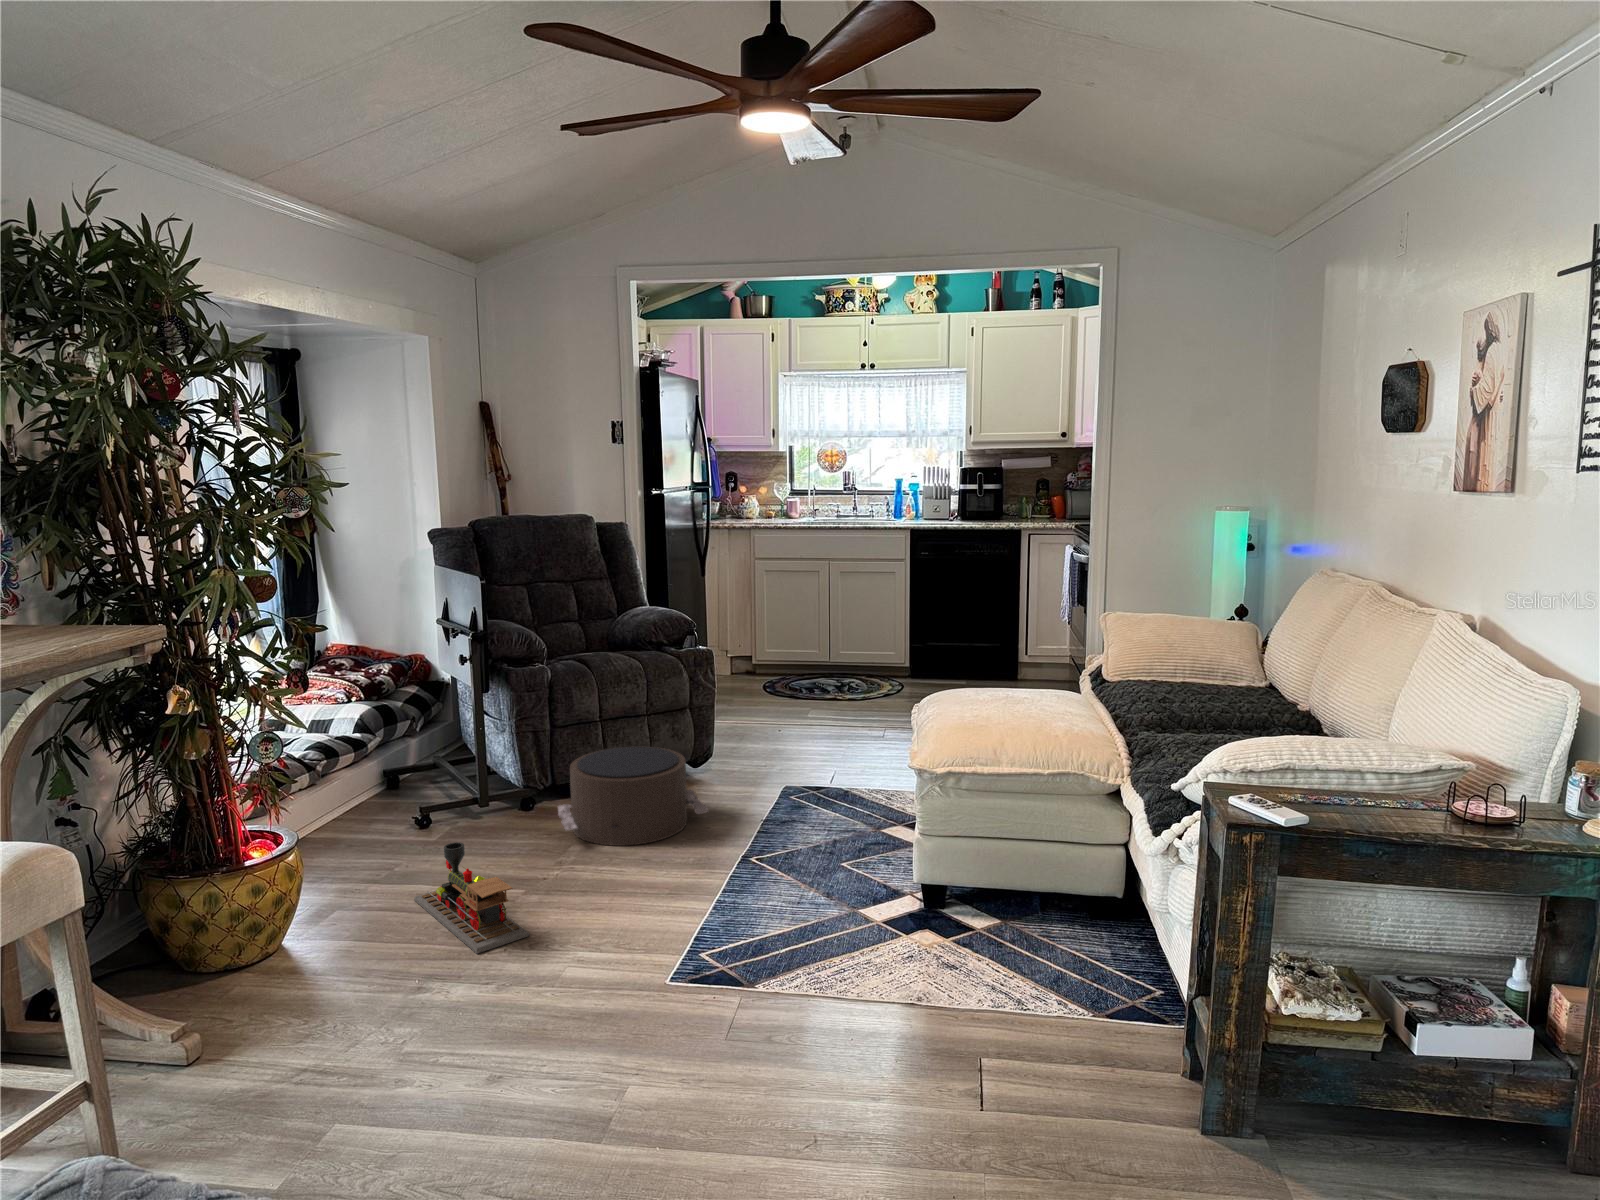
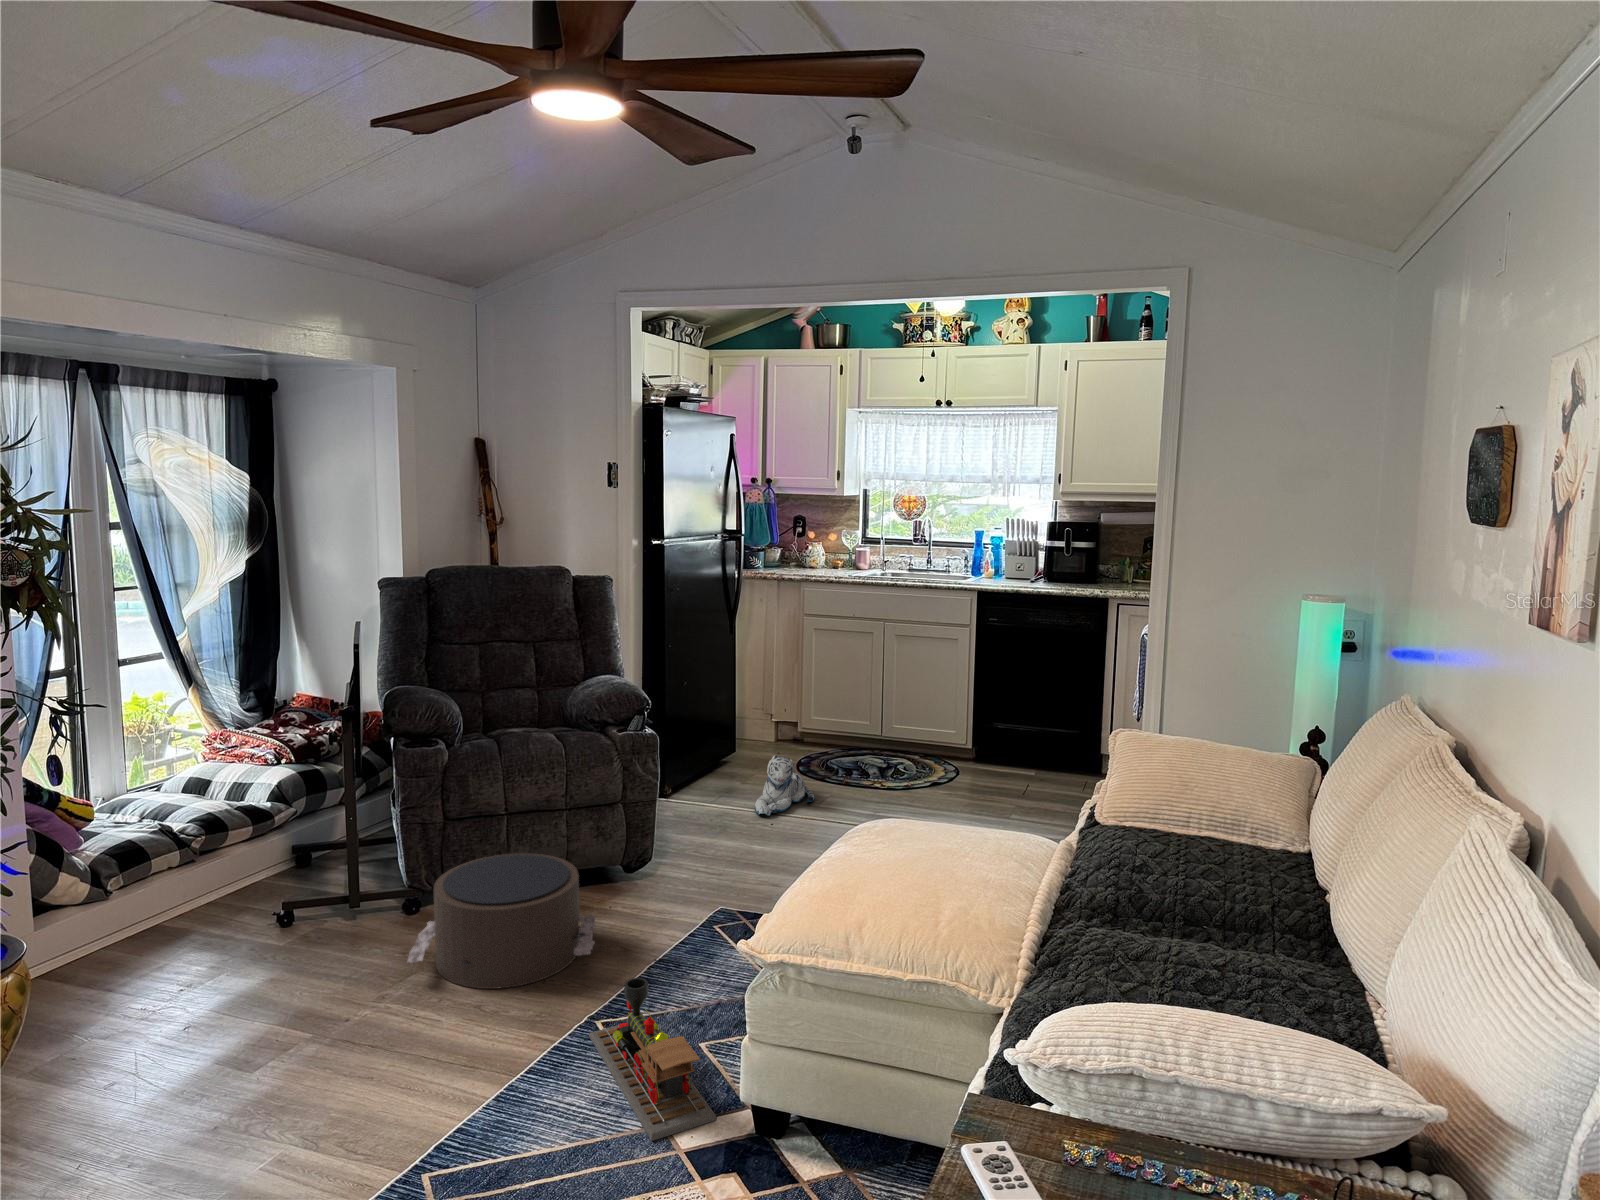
plush toy: none [754,673,800,724] -> present [755,755,815,816]
toy train: present [414,842,529,954] -> present [589,978,717,1141]

